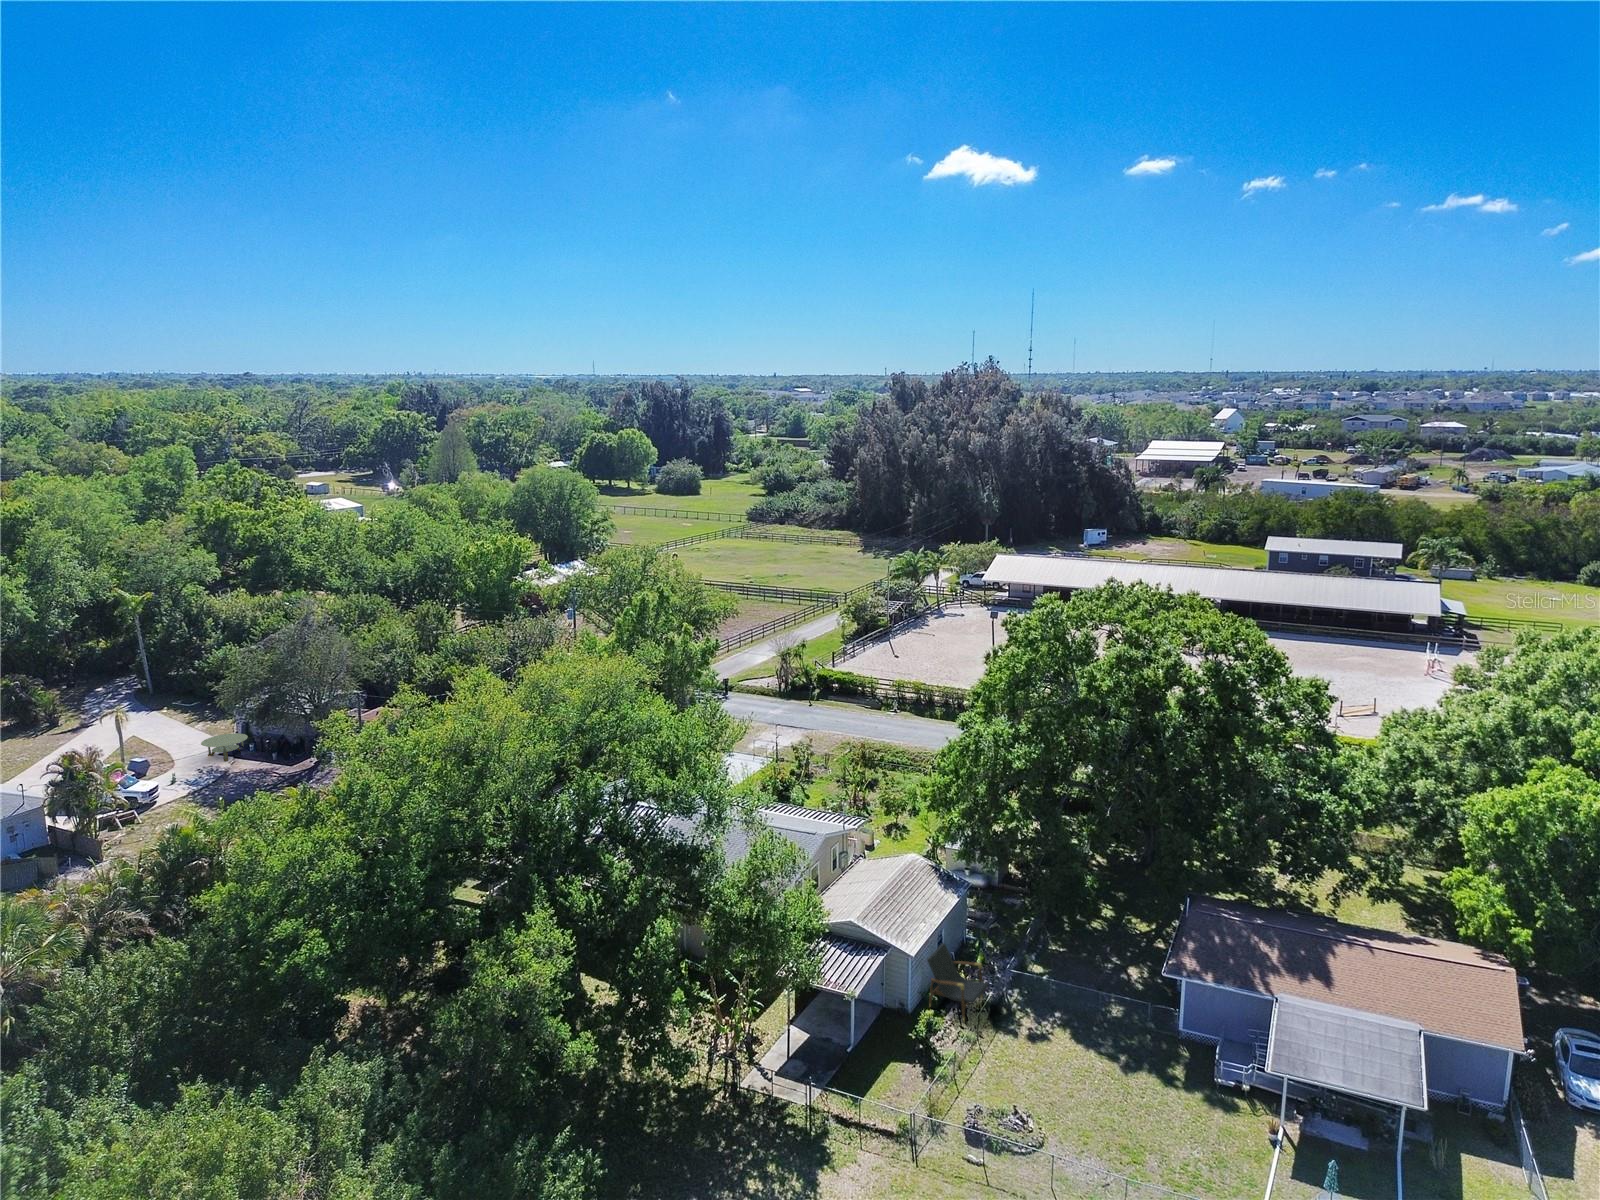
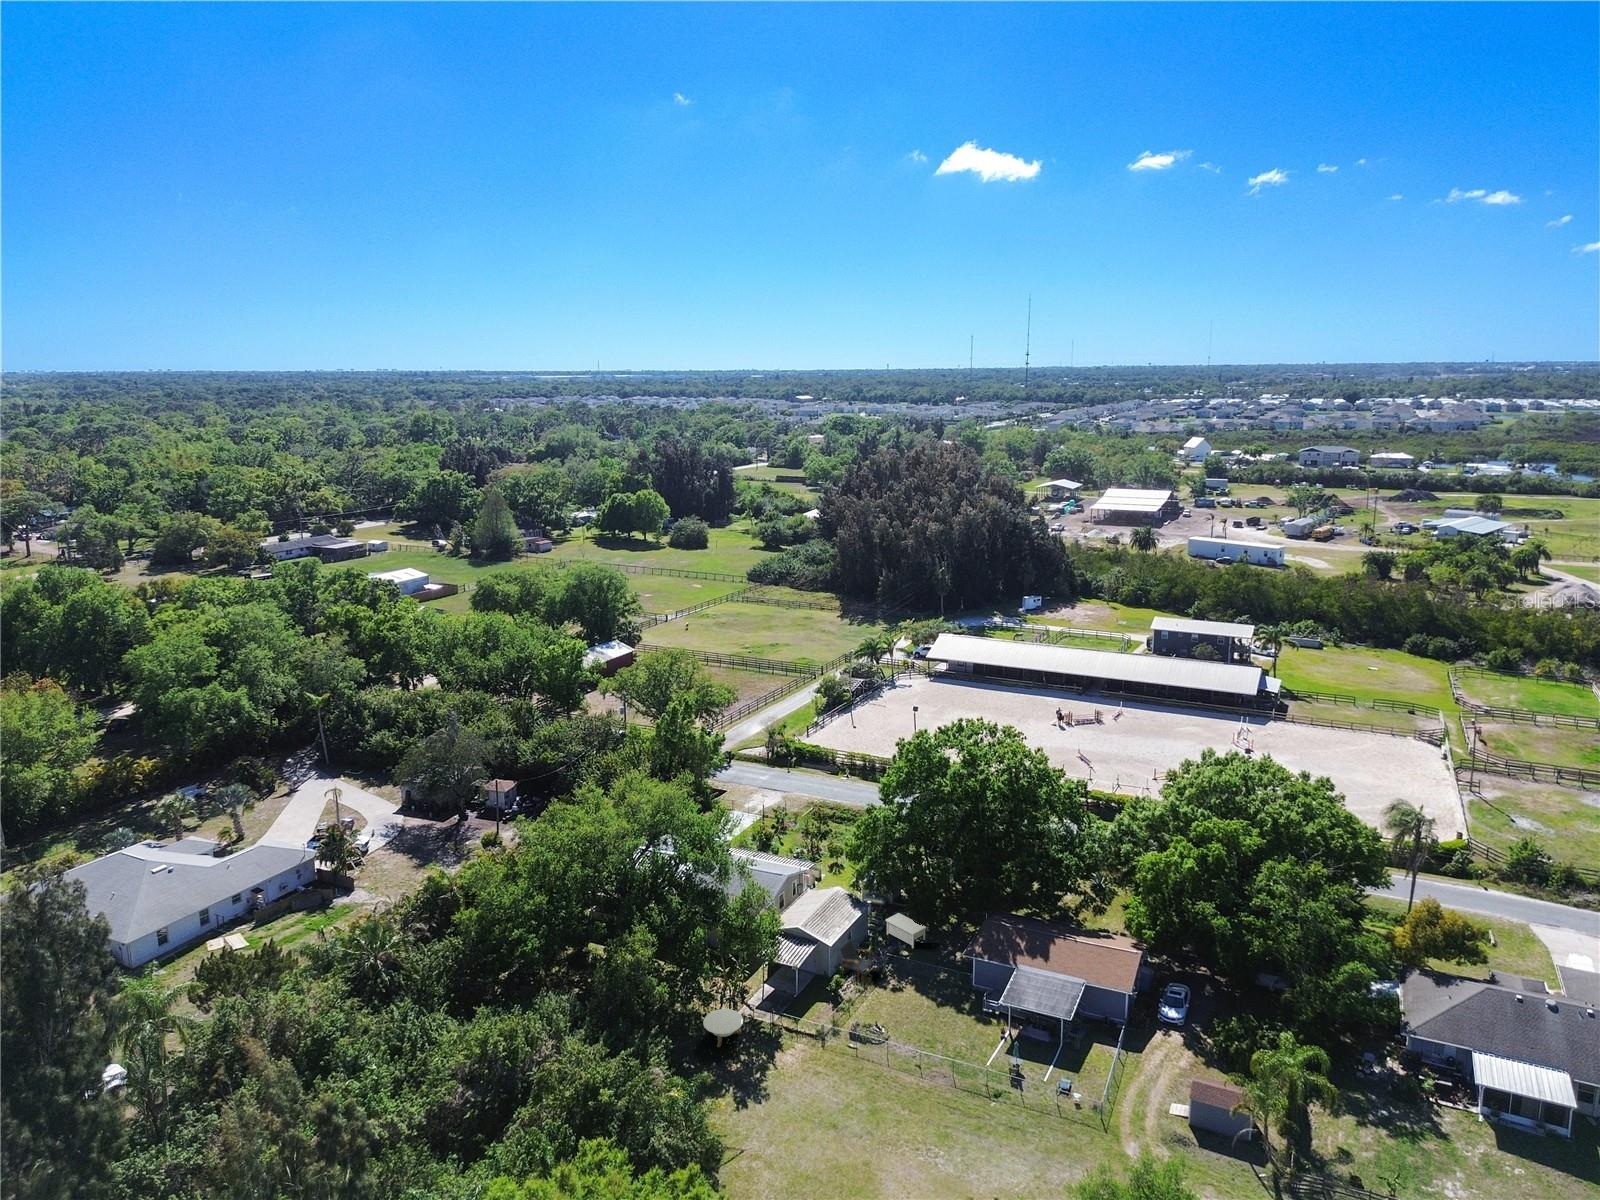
round table: present [201,733,248,761] -> present [703,1009,743,1047]
storage bench: none [996,899,1070,961] -> present [885,913,926,948]

